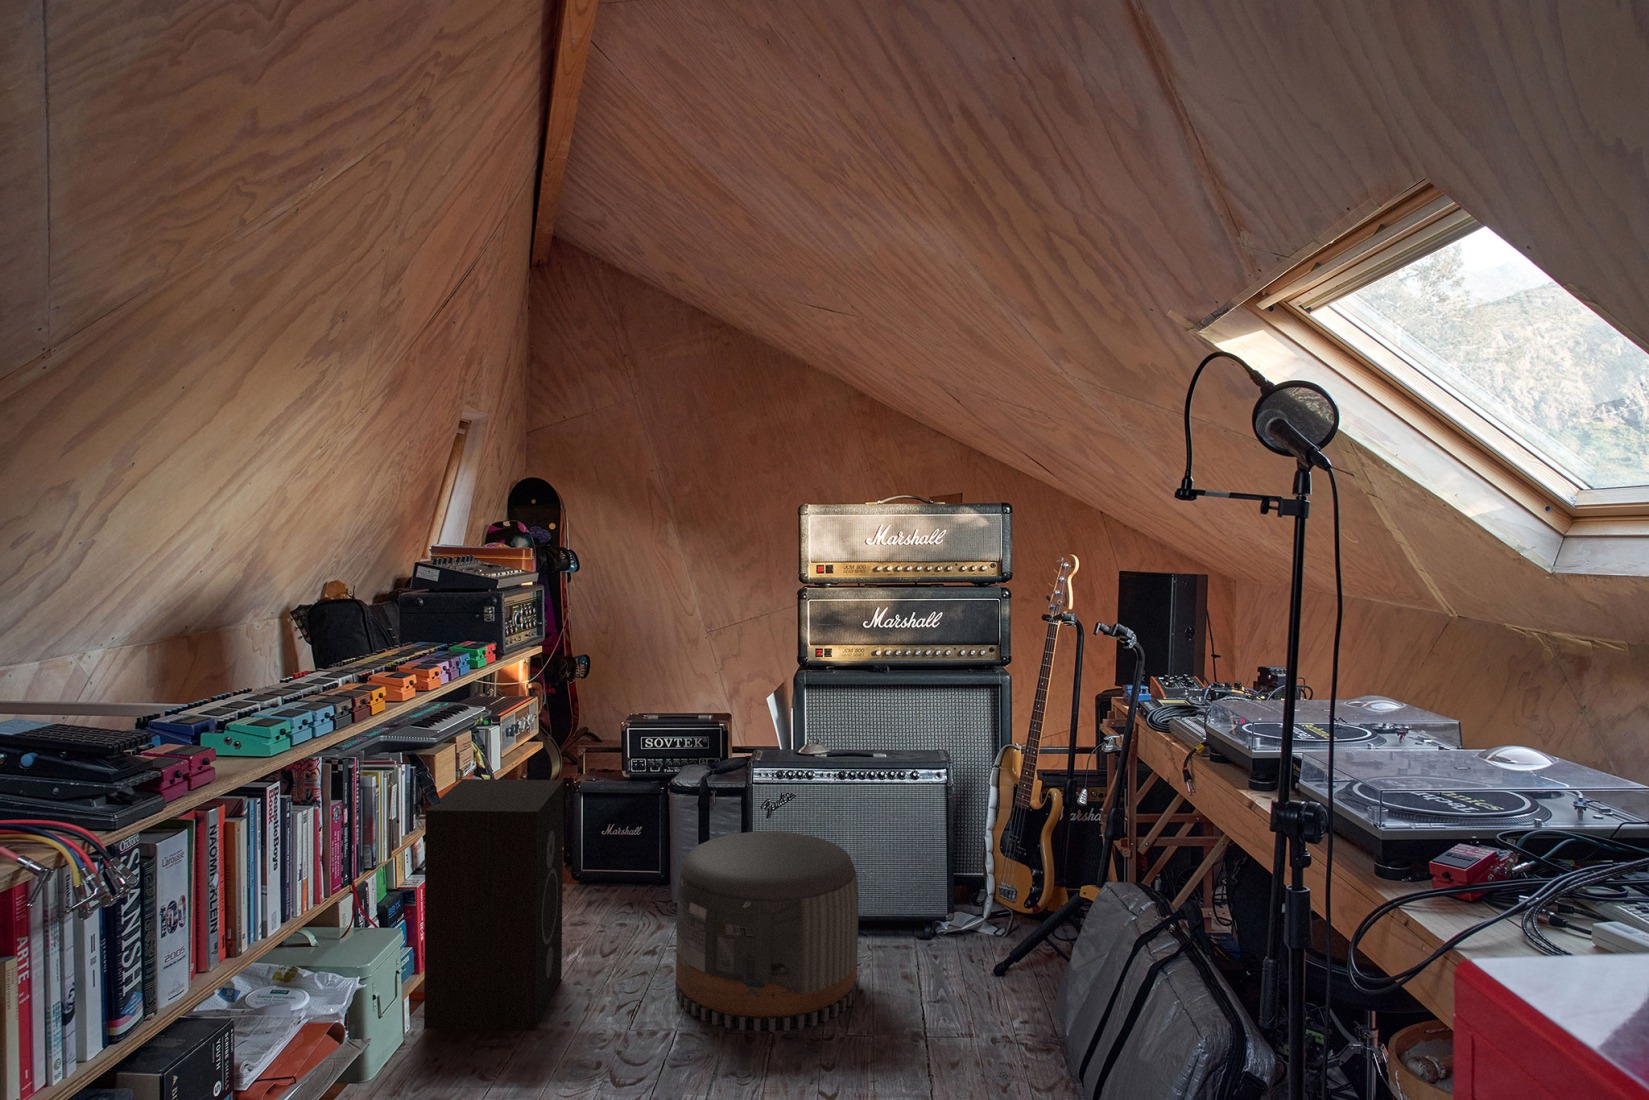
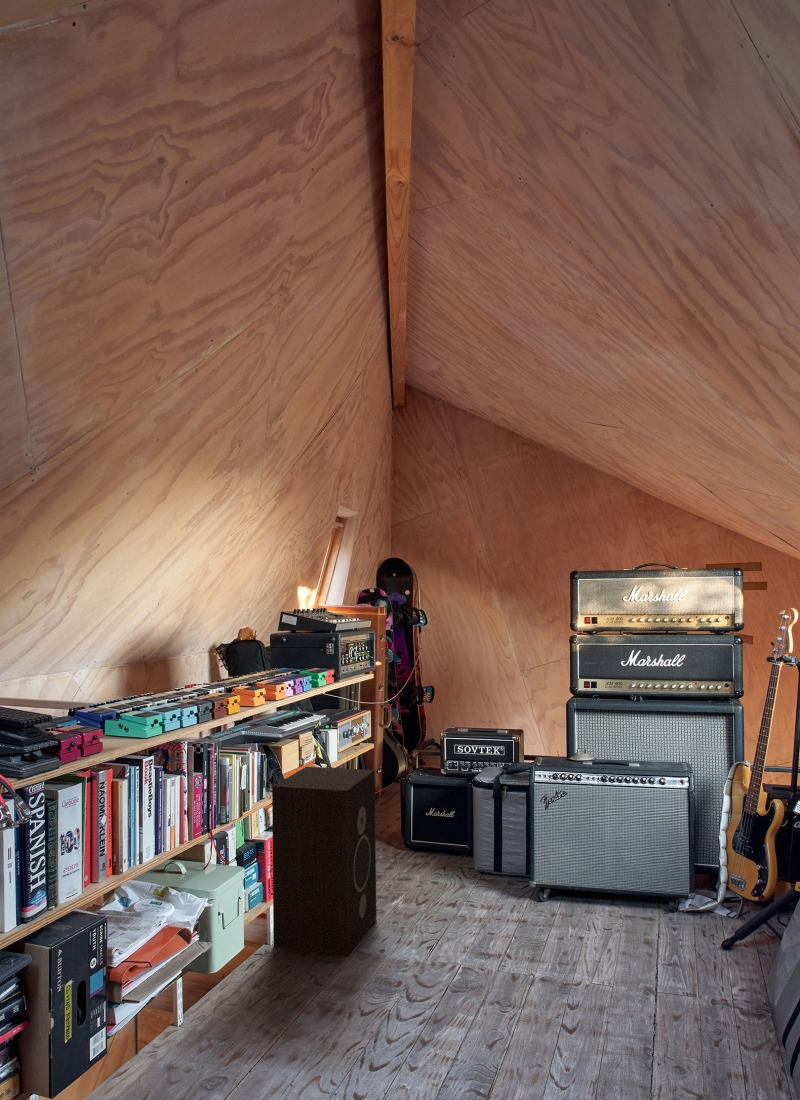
pouf: present [676,831,859,1031] -> none [455,817,601,977]

